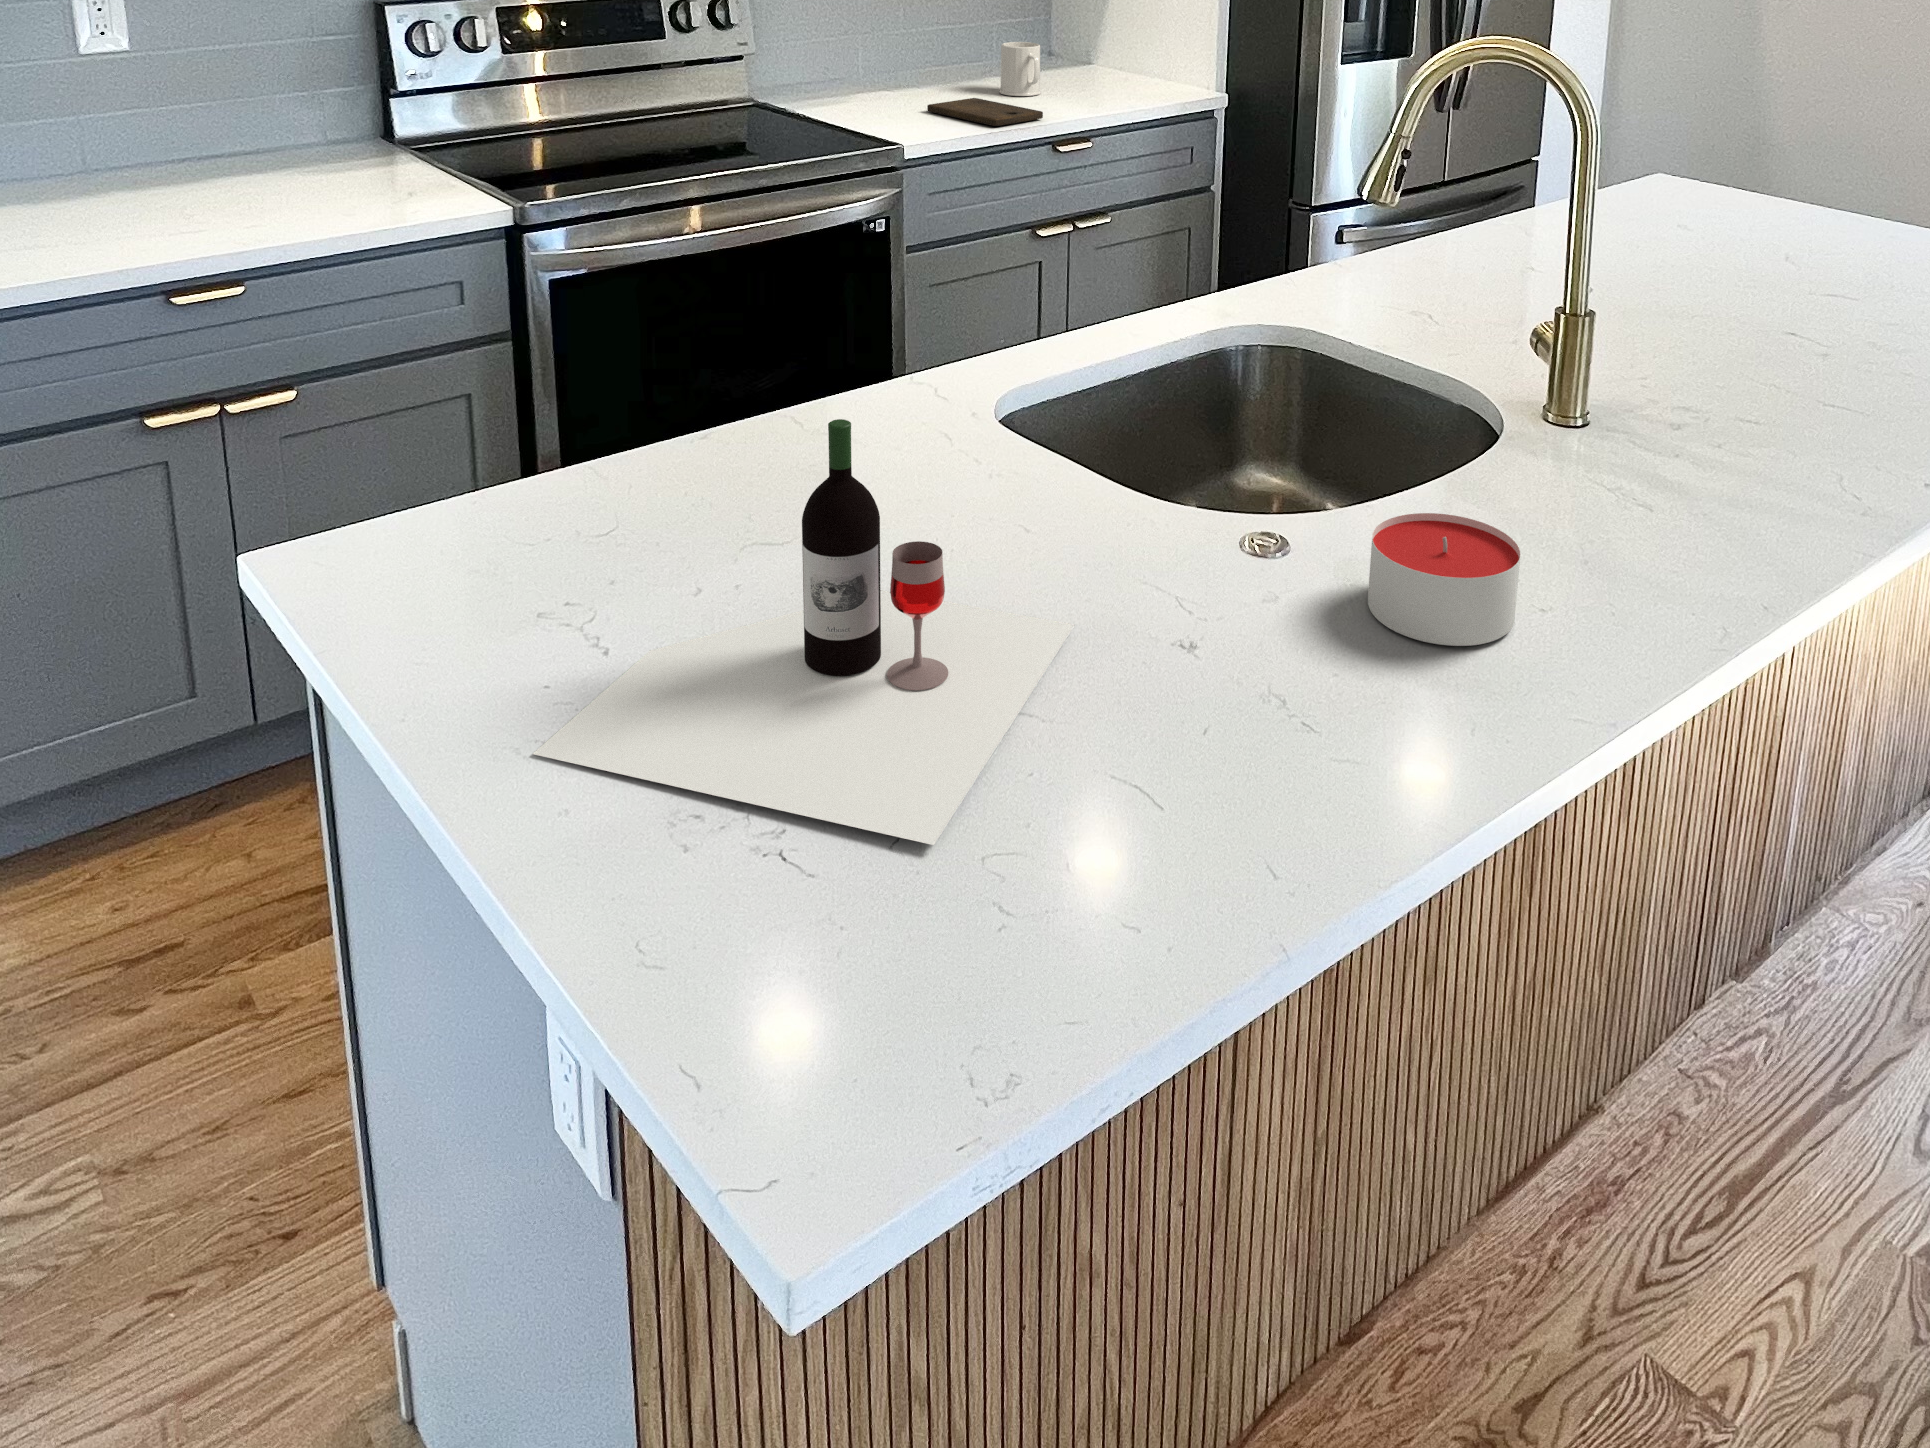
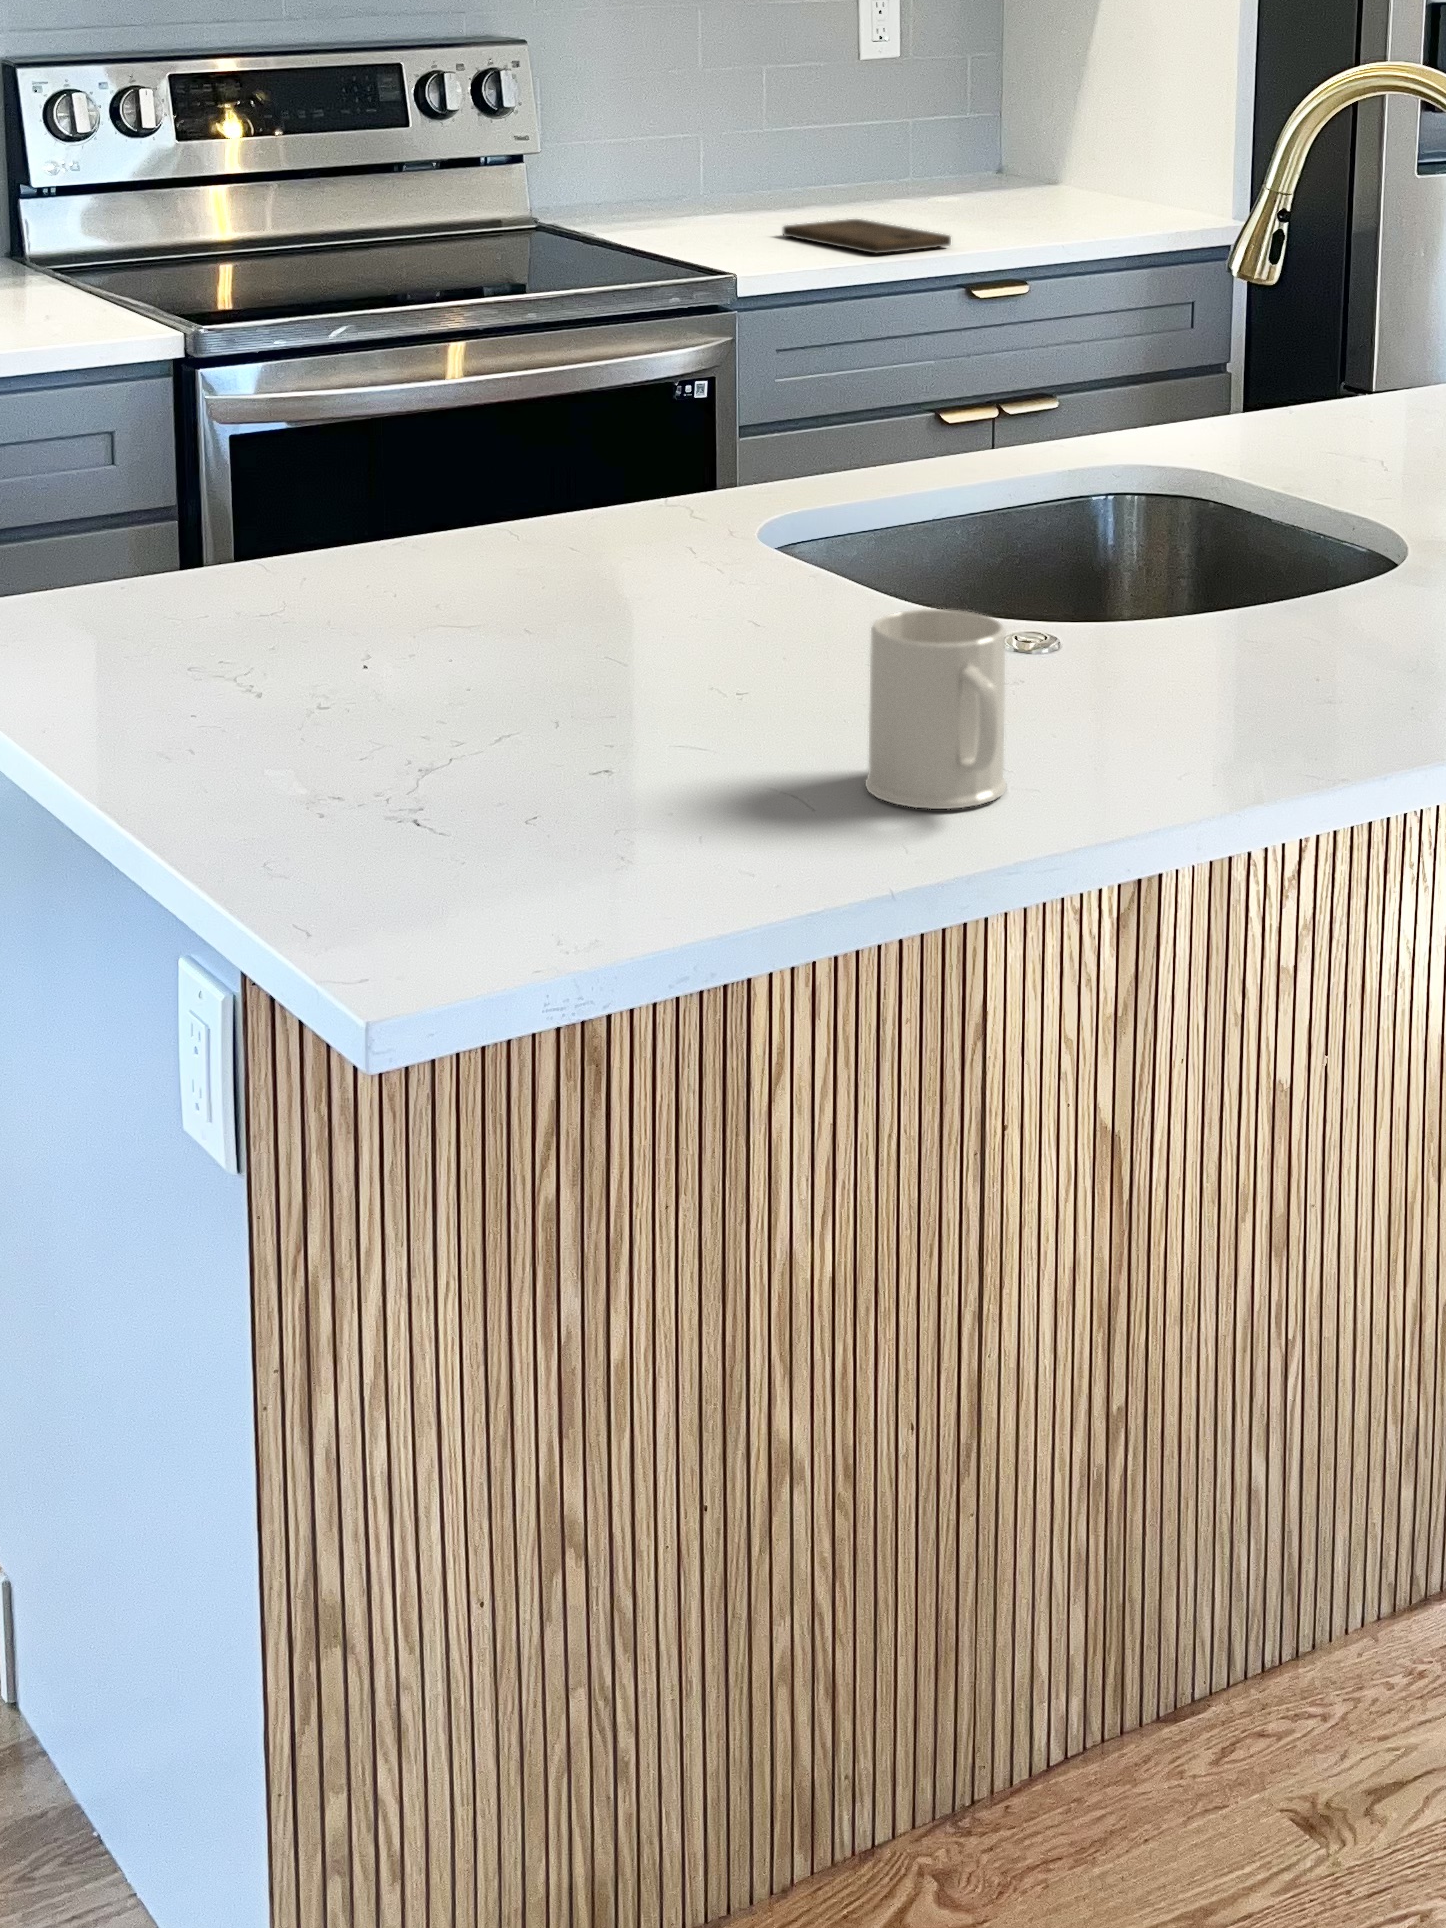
mug: present [1000,42,1041,96] -> present [865,609,1006,809]
wine bottle: present [533,419,1075,845] -> none [171,437,783,831]
candle: present [1368,513,1521,646] -> none [1135,603,1309,733]

